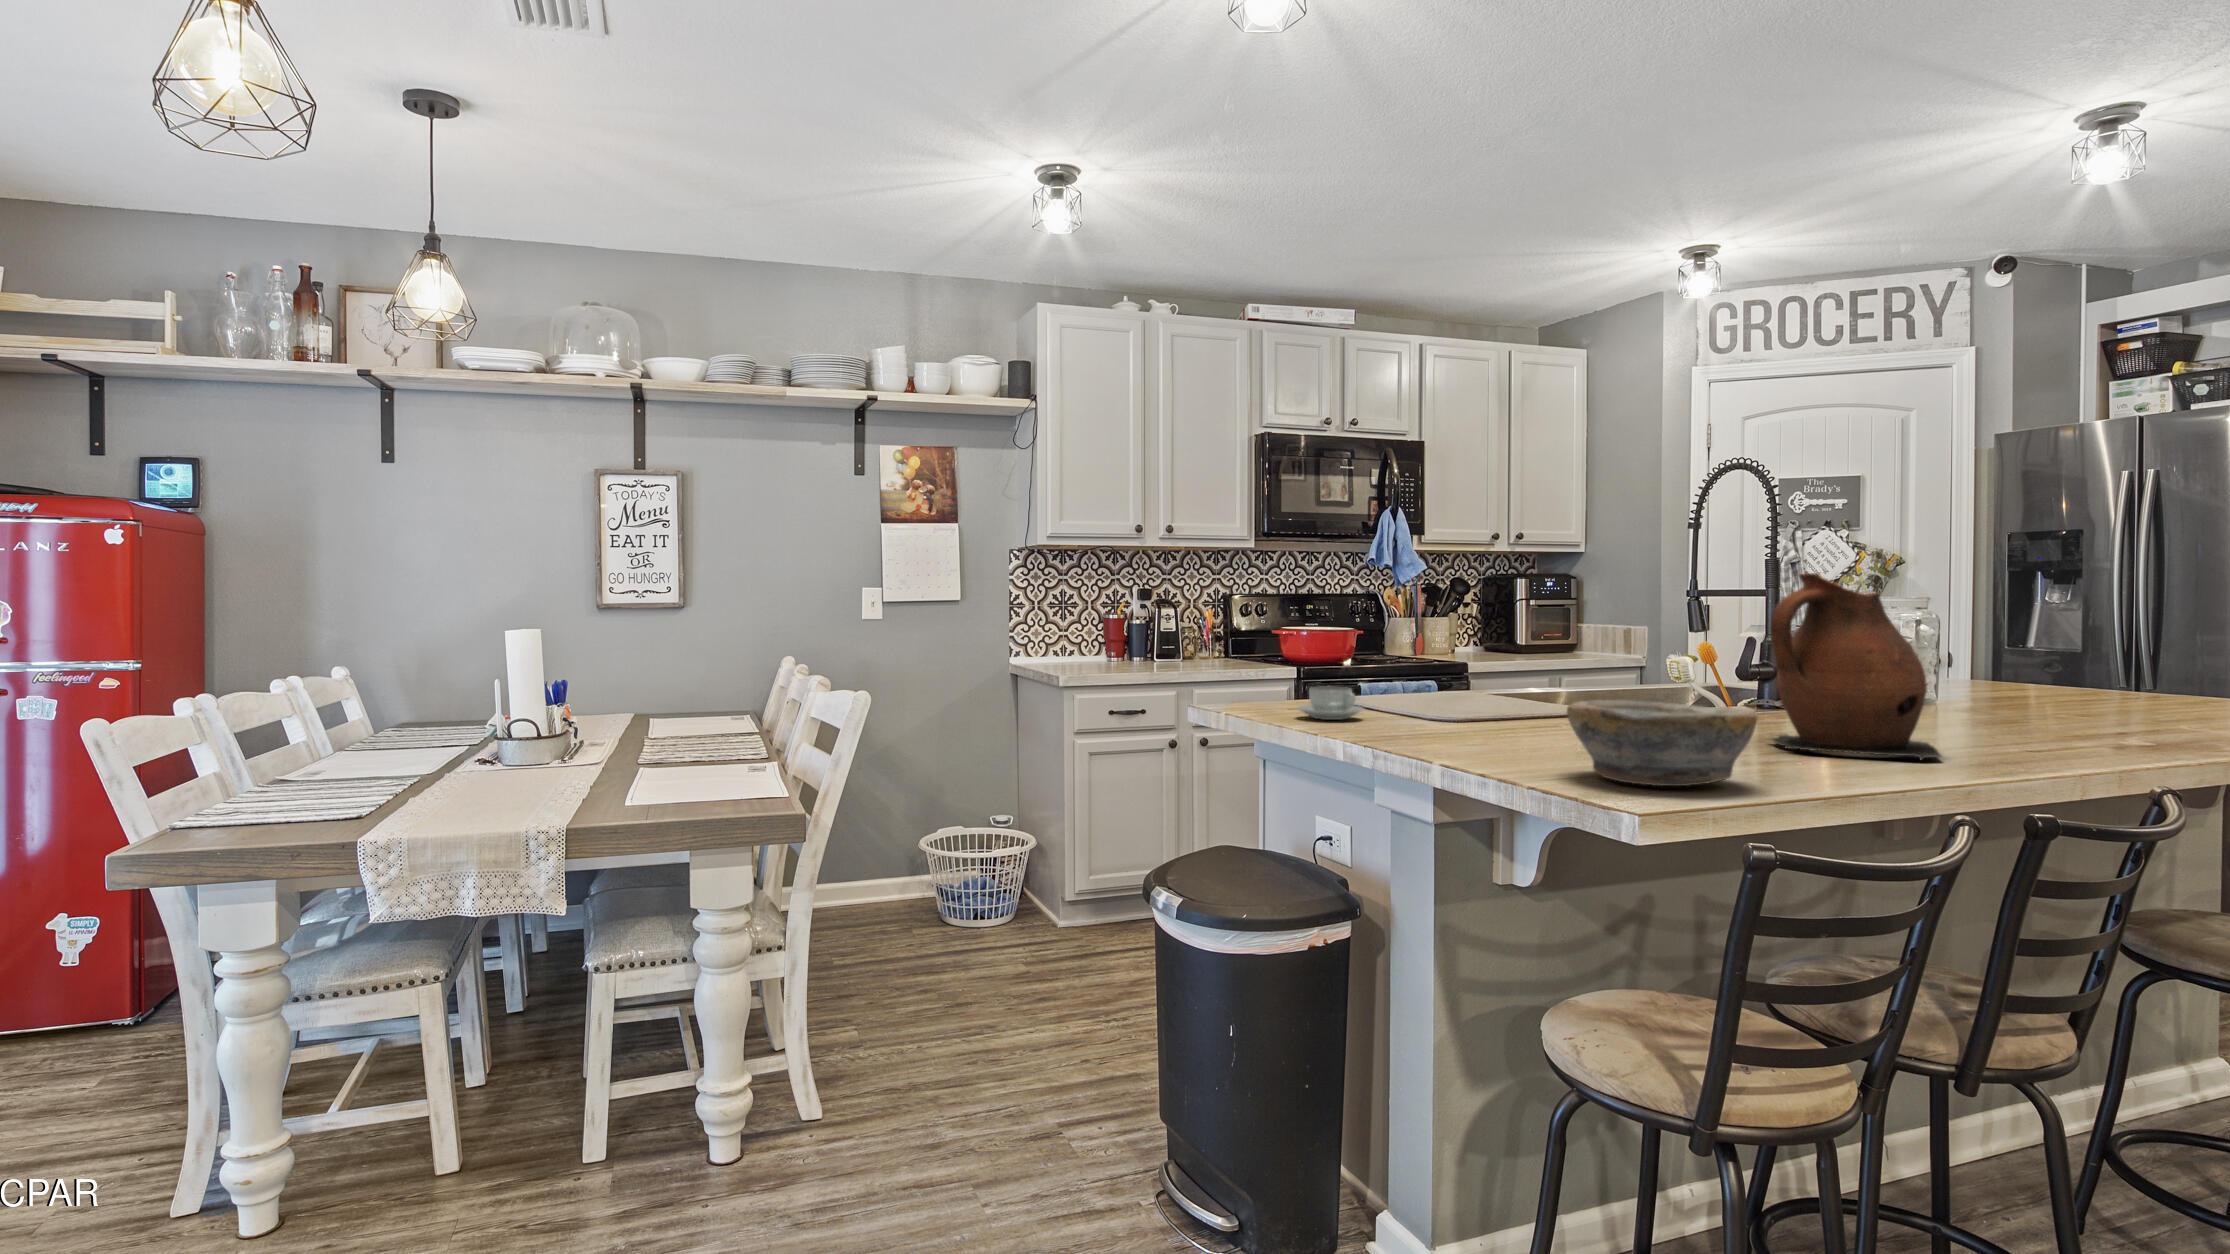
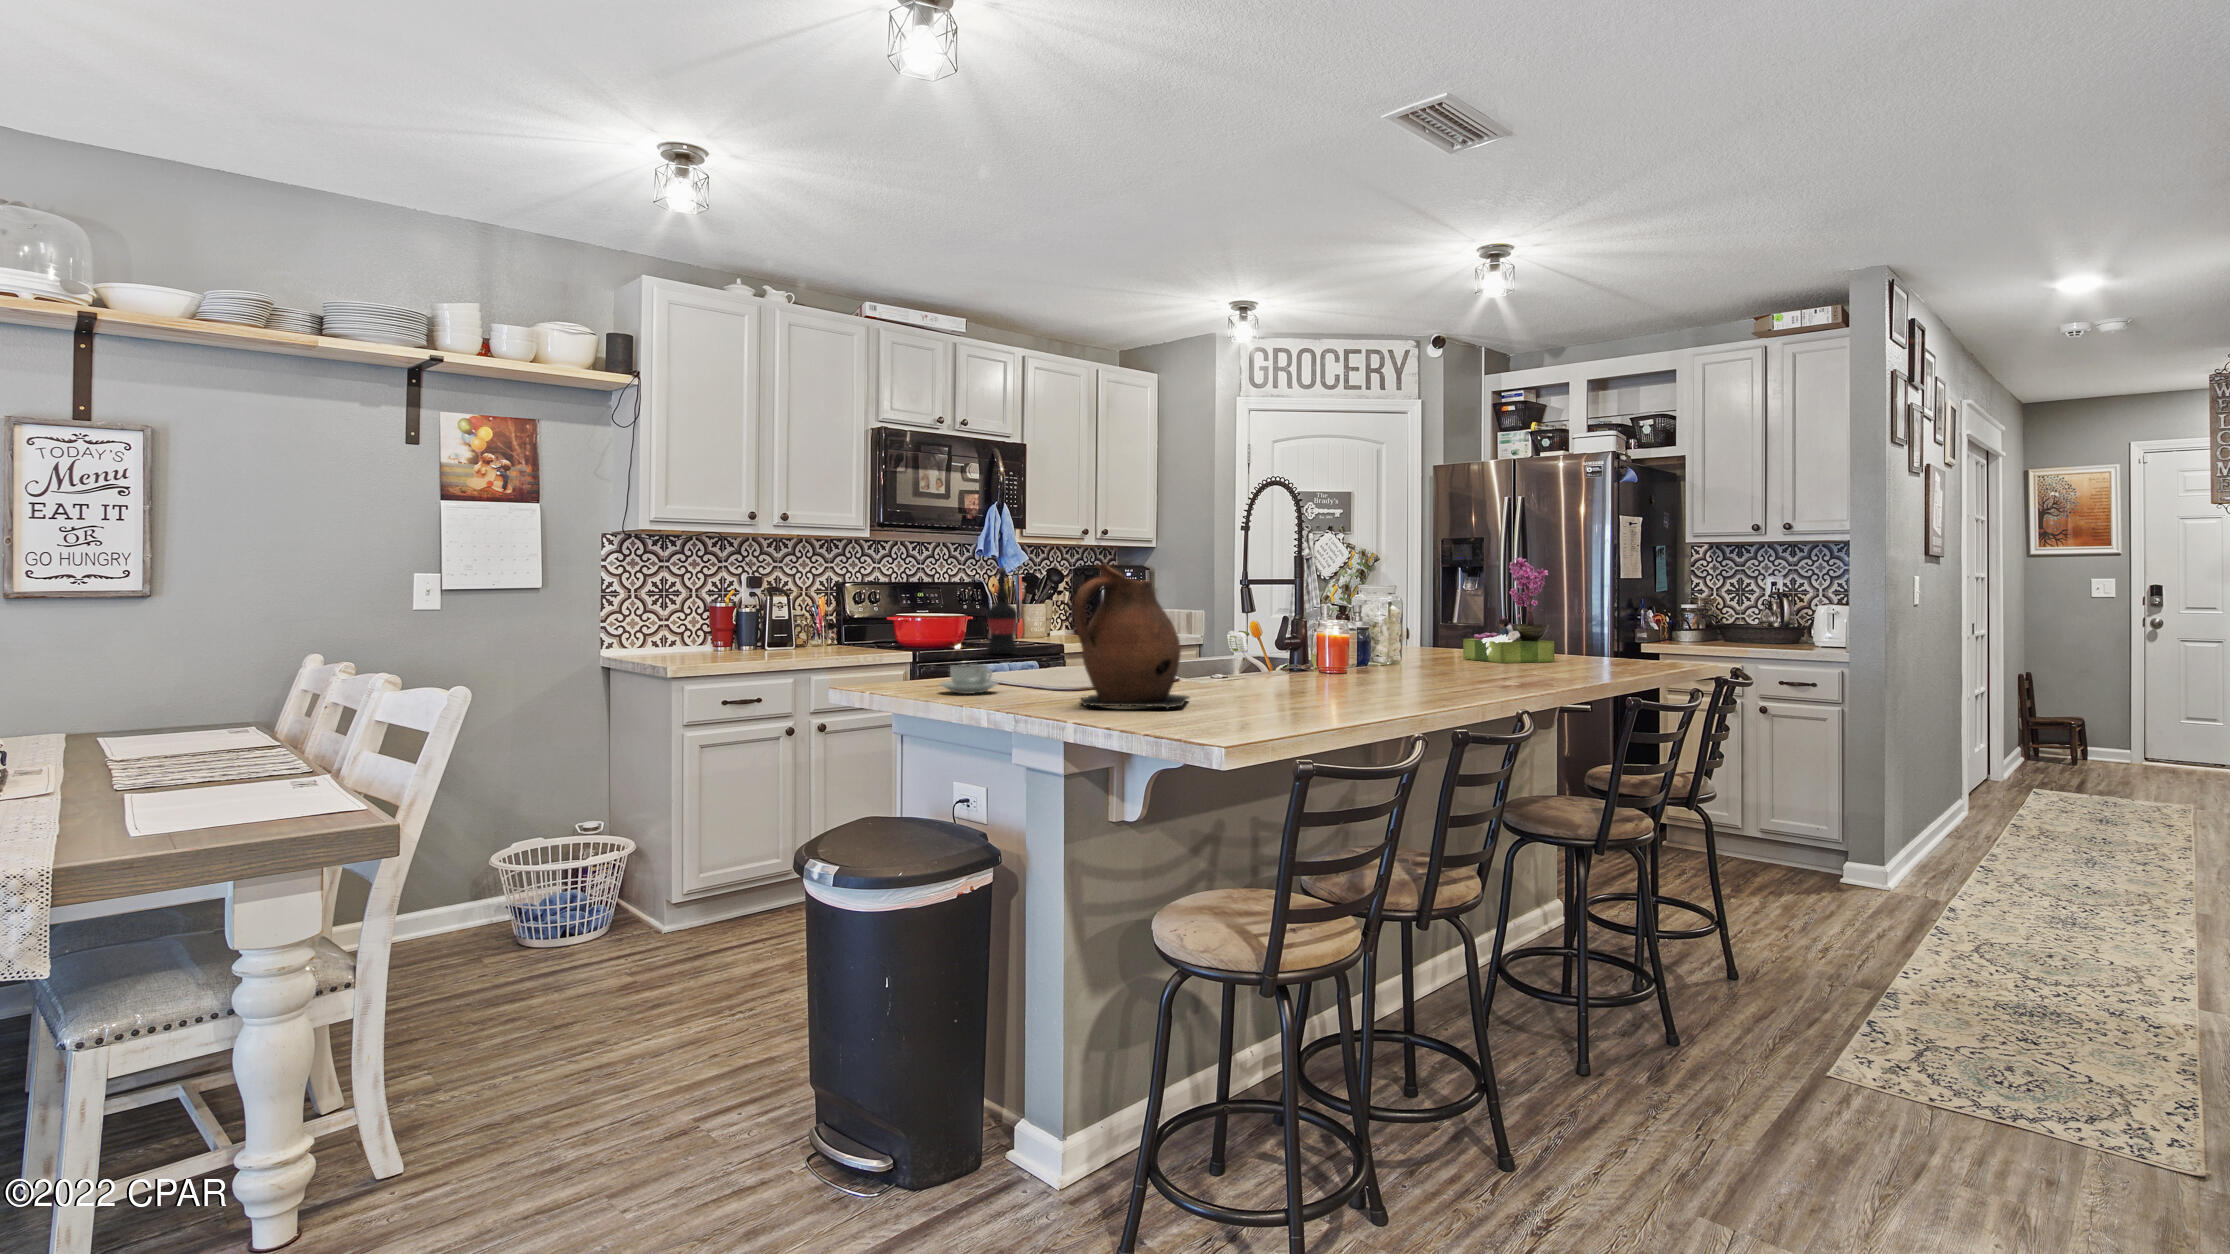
flower arrangement: none [2042,553,2210,706] -> present [1463,558,1554,663]
ceramic pitcher: present [1771,573,1941,760] -> present [1074,565,1189,709]
wine bottle: none [1375,576,1410,673] -> present [986,567,1018,654]
bowl: present [1567,700,1758,786] -> none [1175,665,1304,726]

